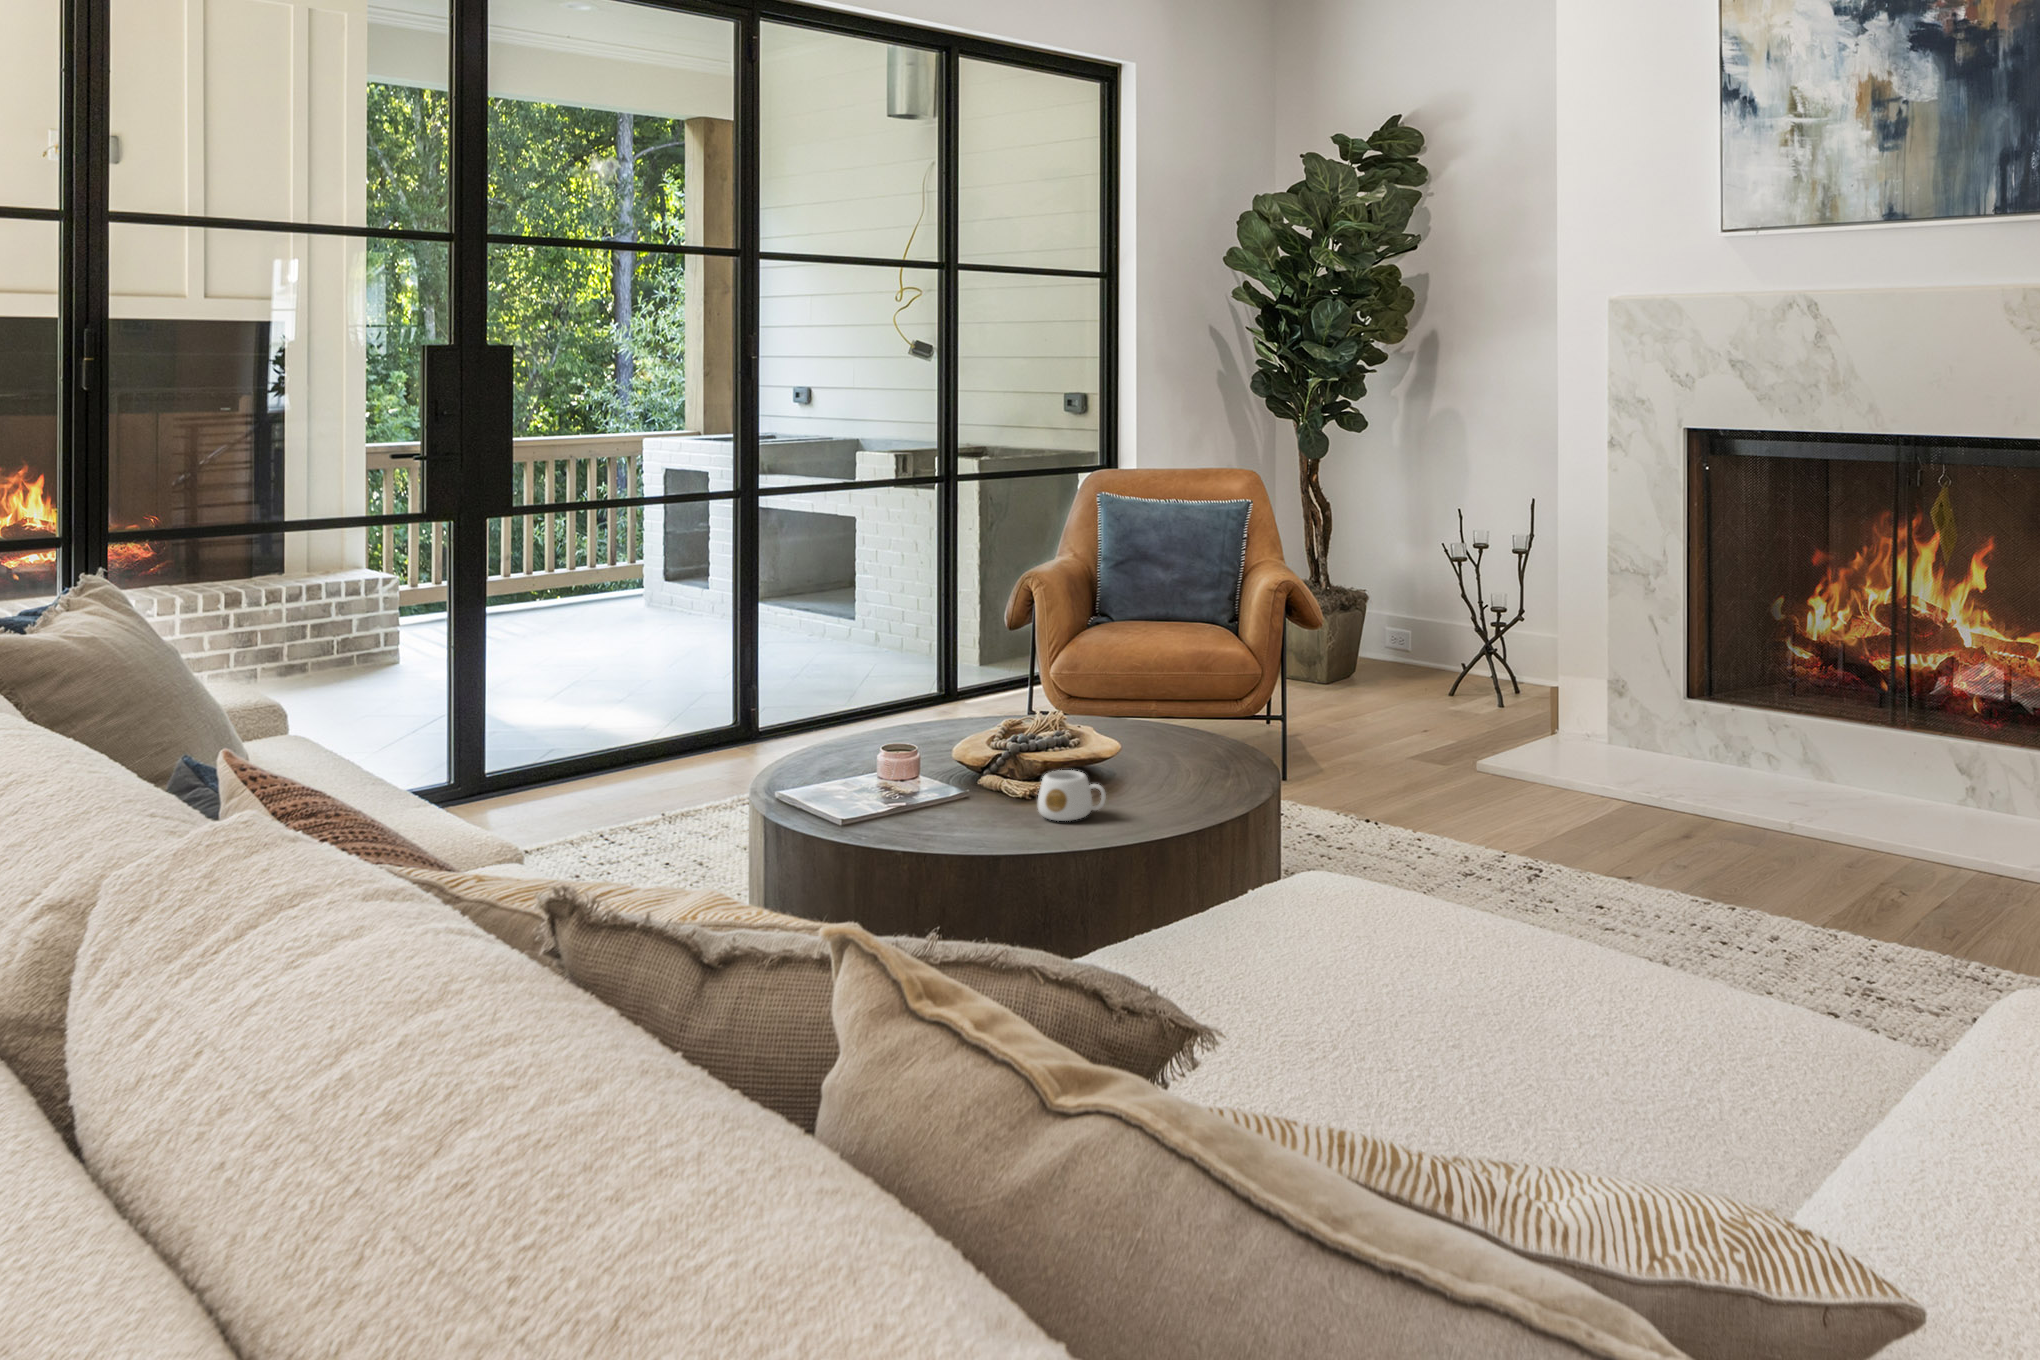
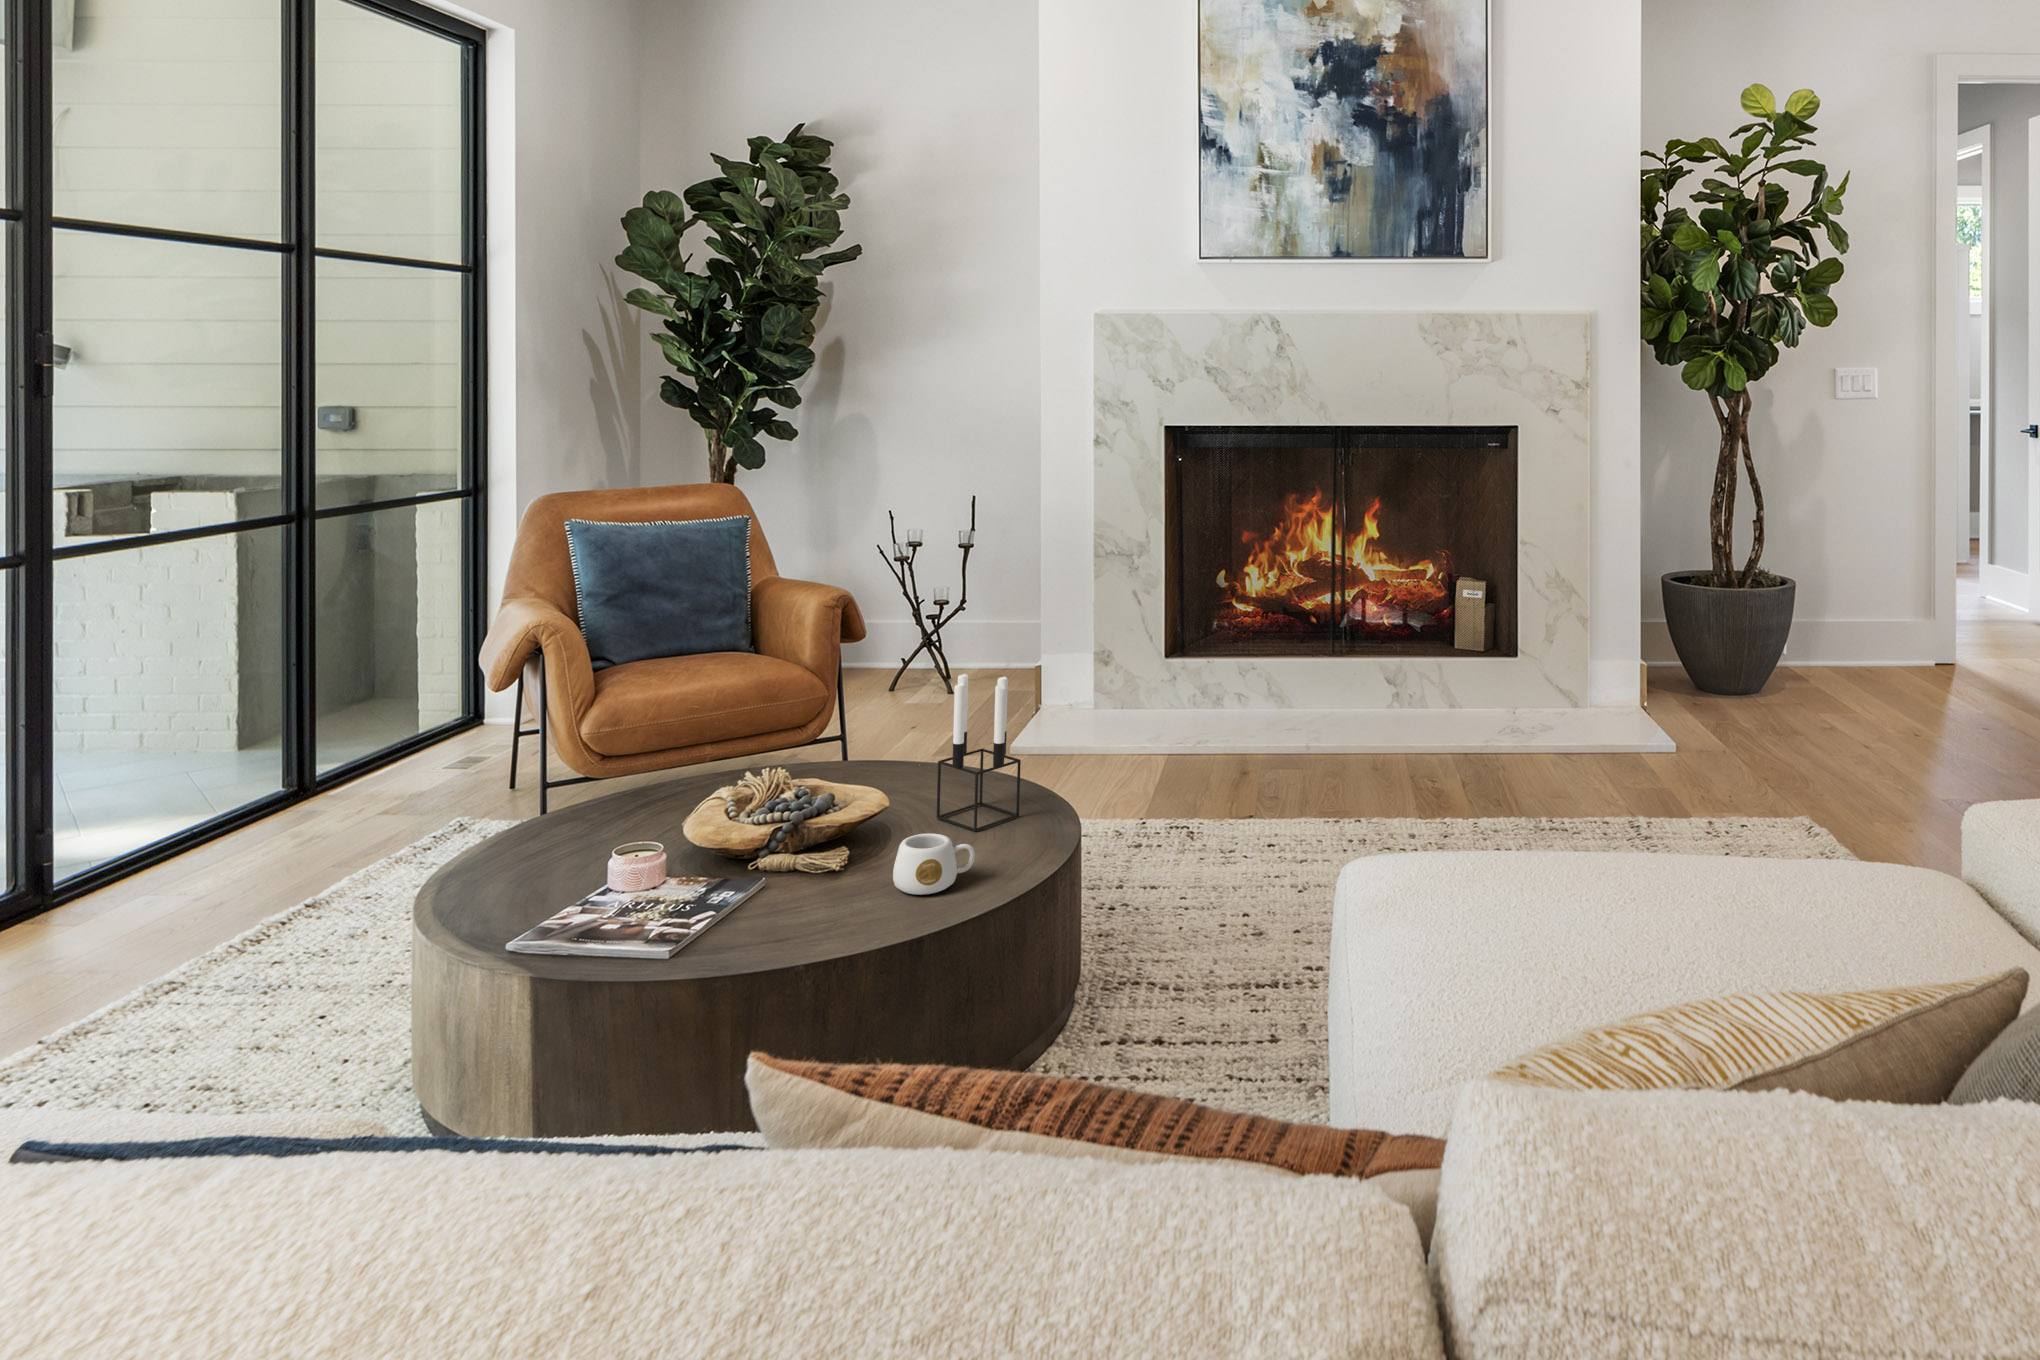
candle holder: none [1151,642,1216,790] -> present [937,673,1021,831]

